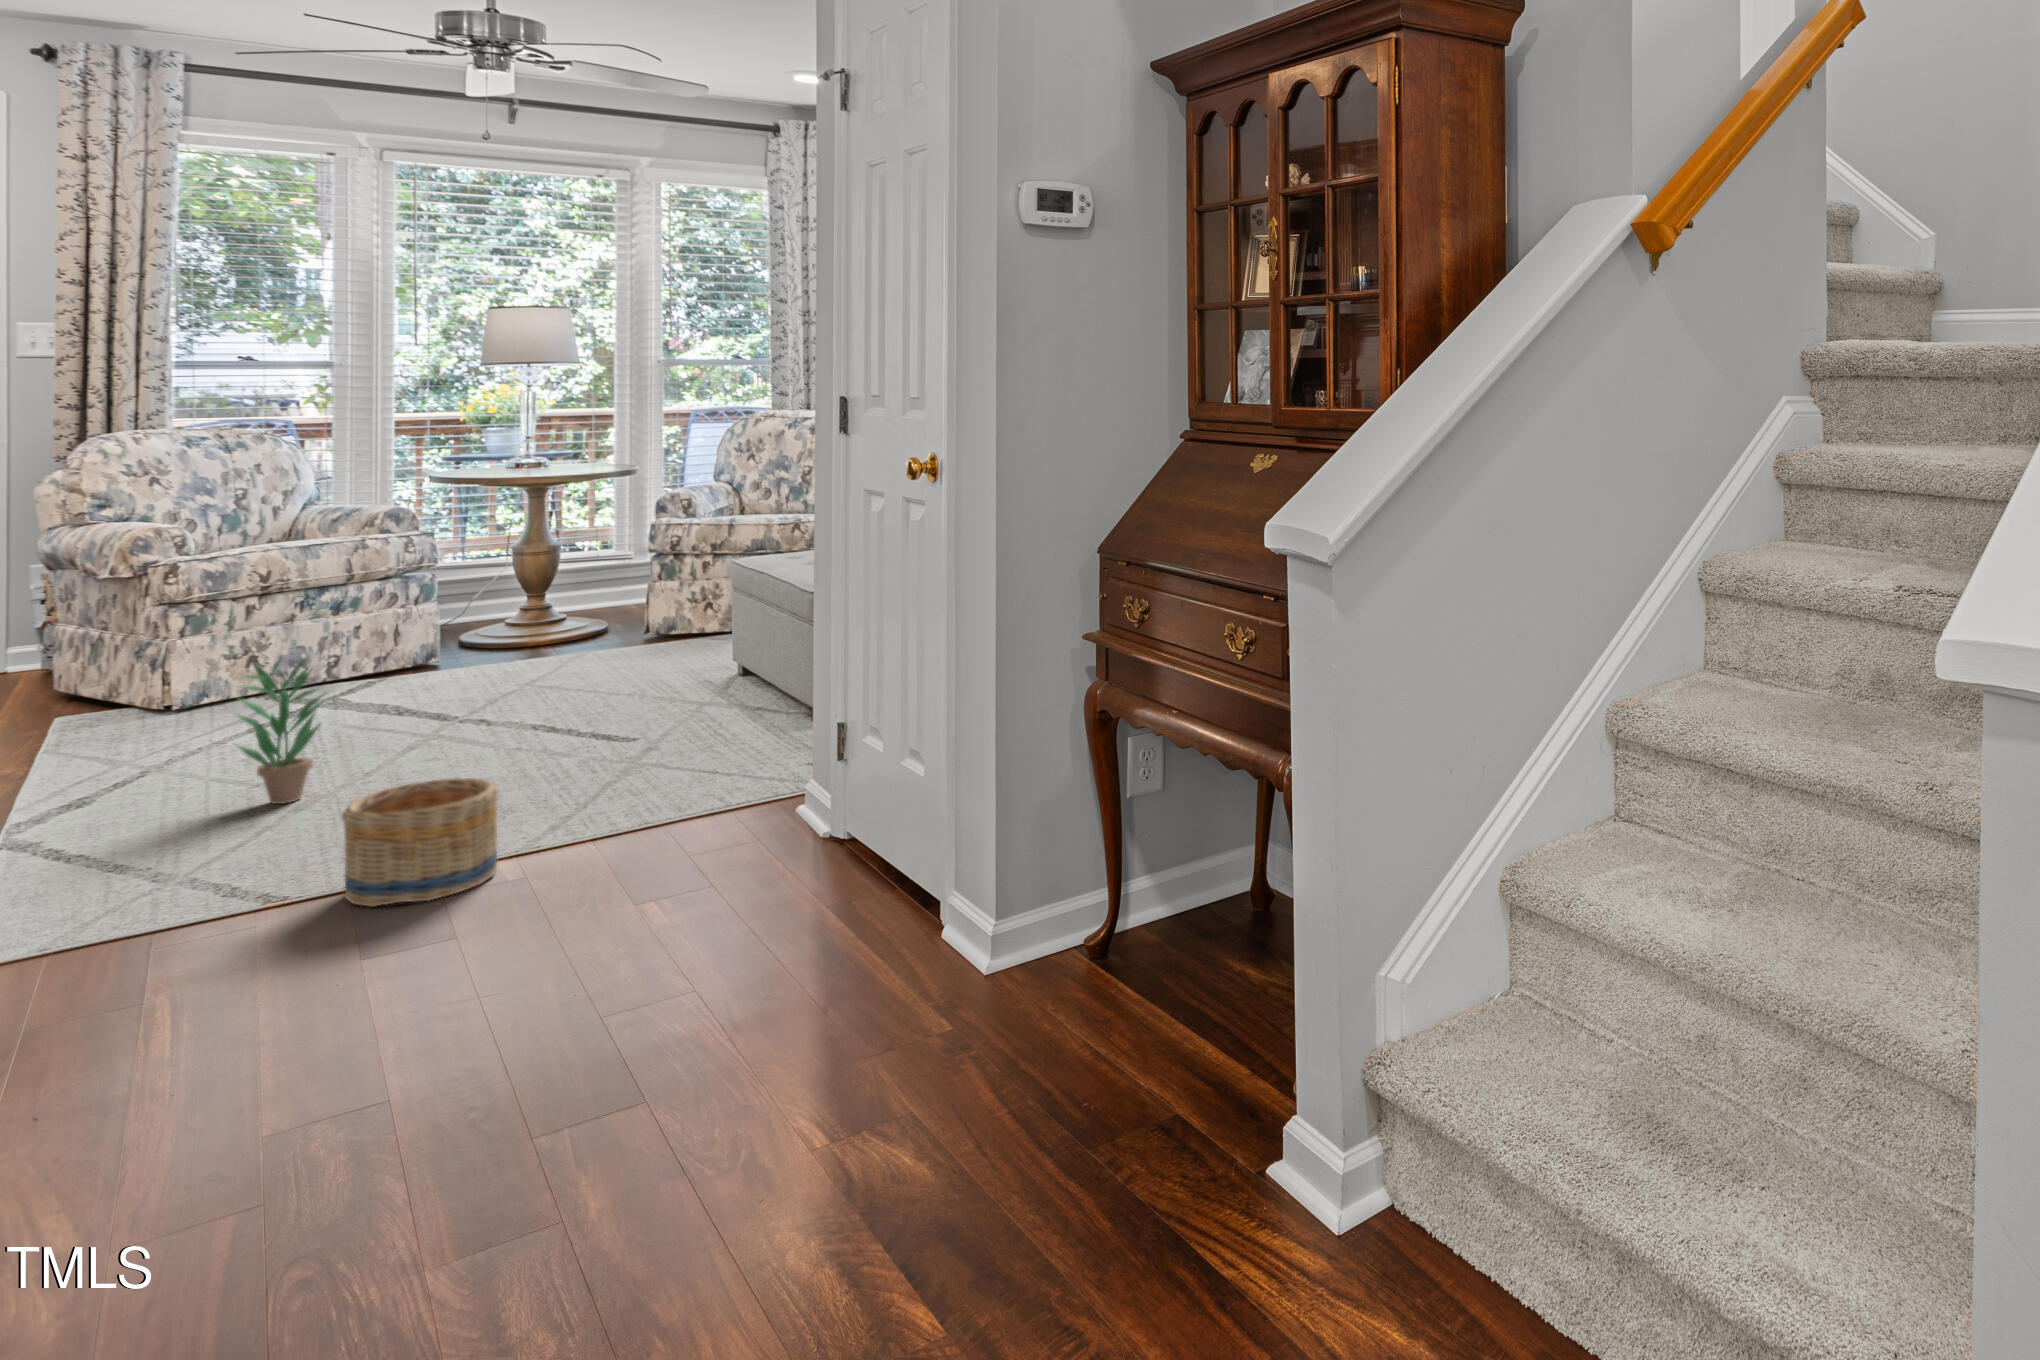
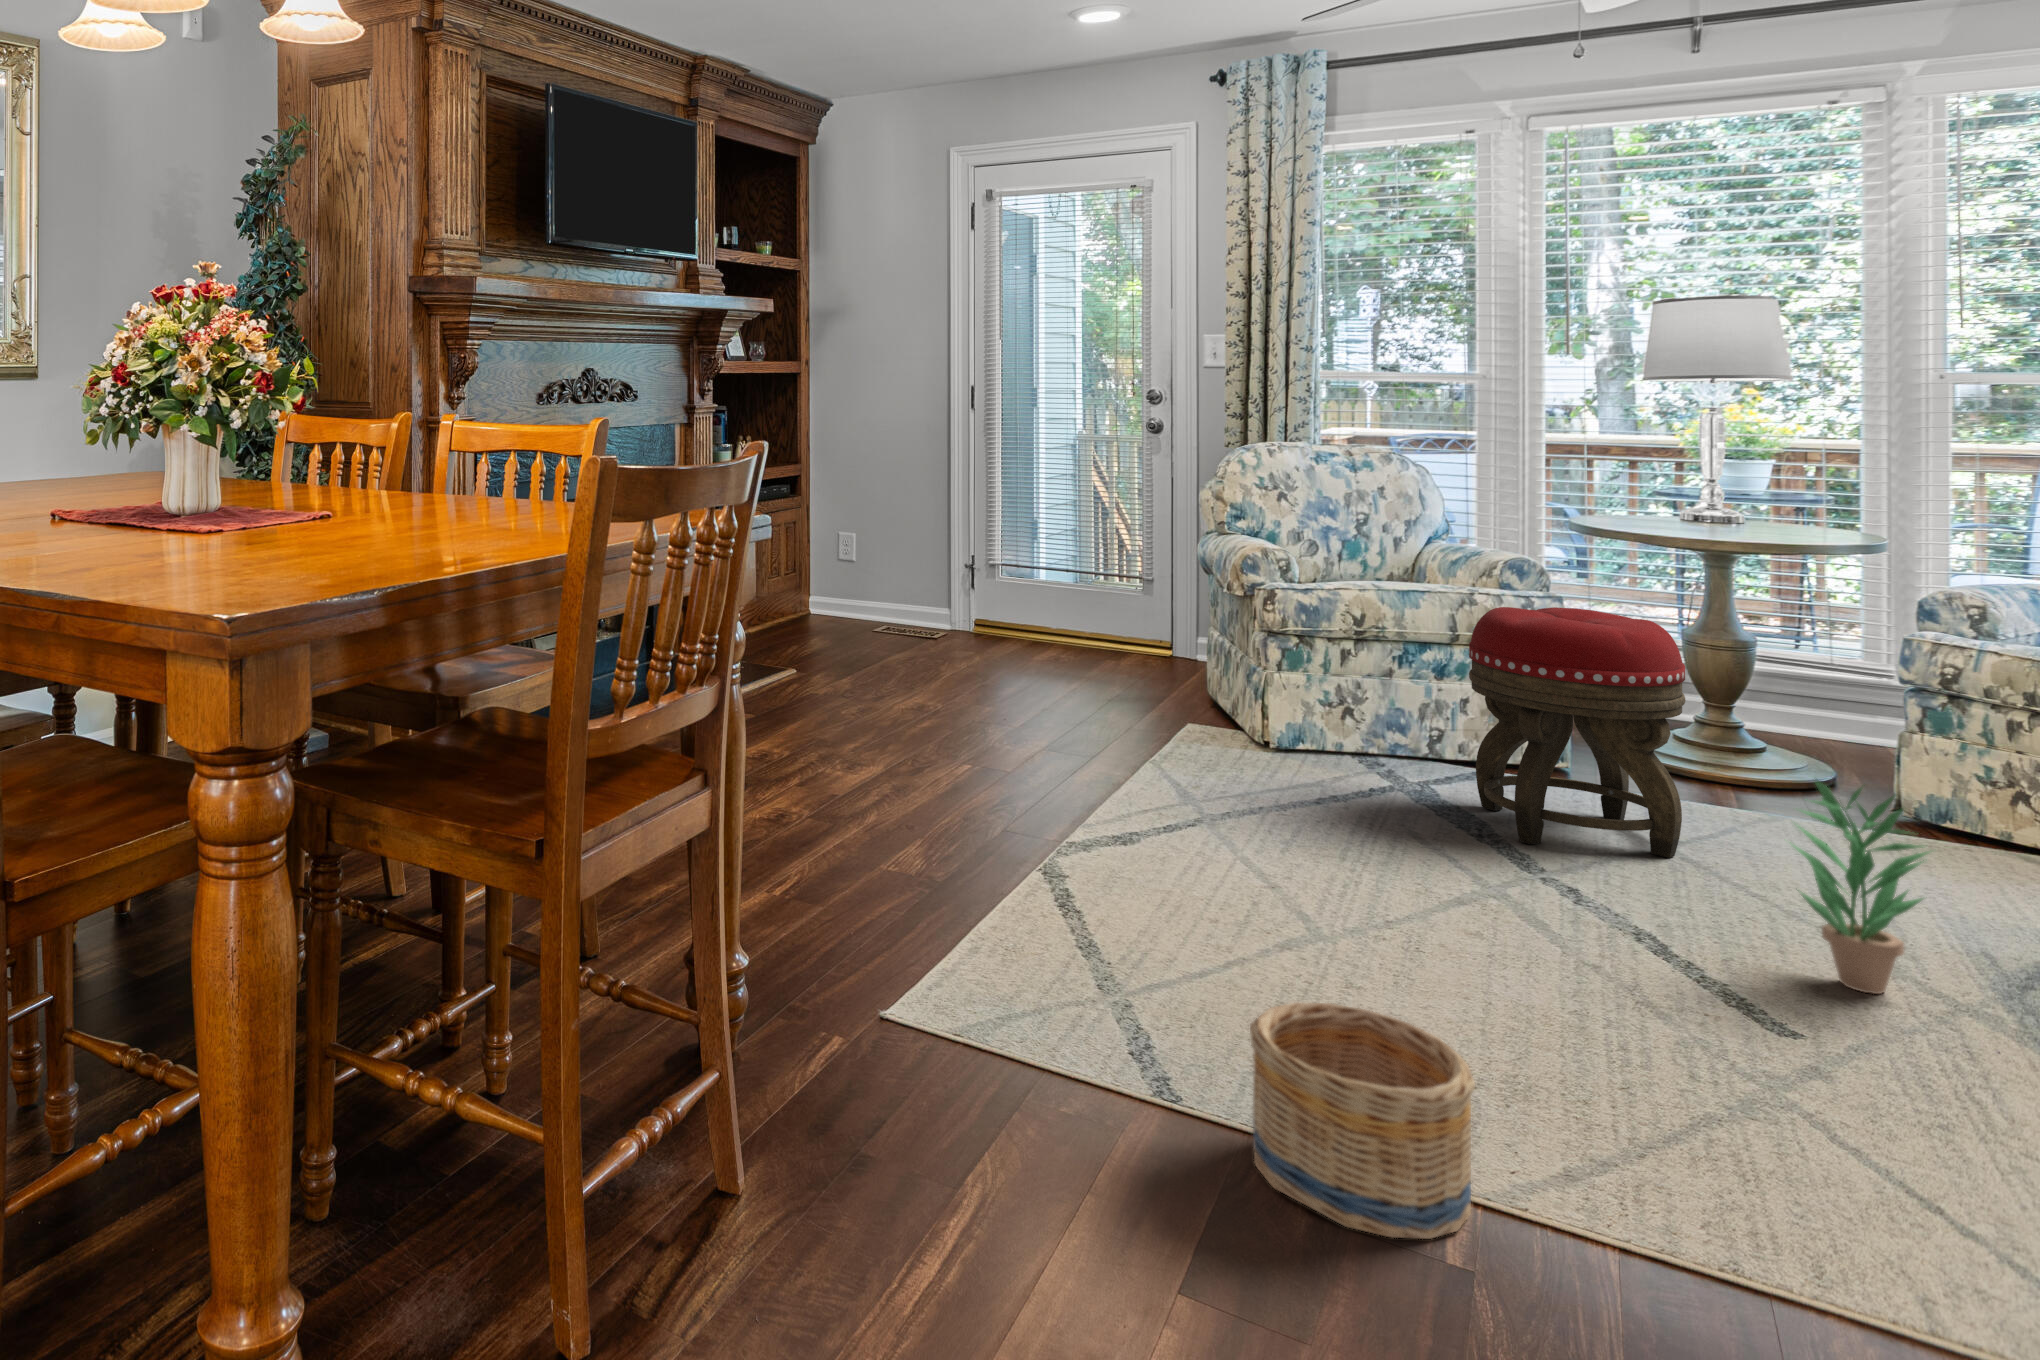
footstool: none [380,533,537,710] -> present [1469,607,1686,858]
potted plant: present [237,661,327,804] -> present [1790,780,1929,994]

